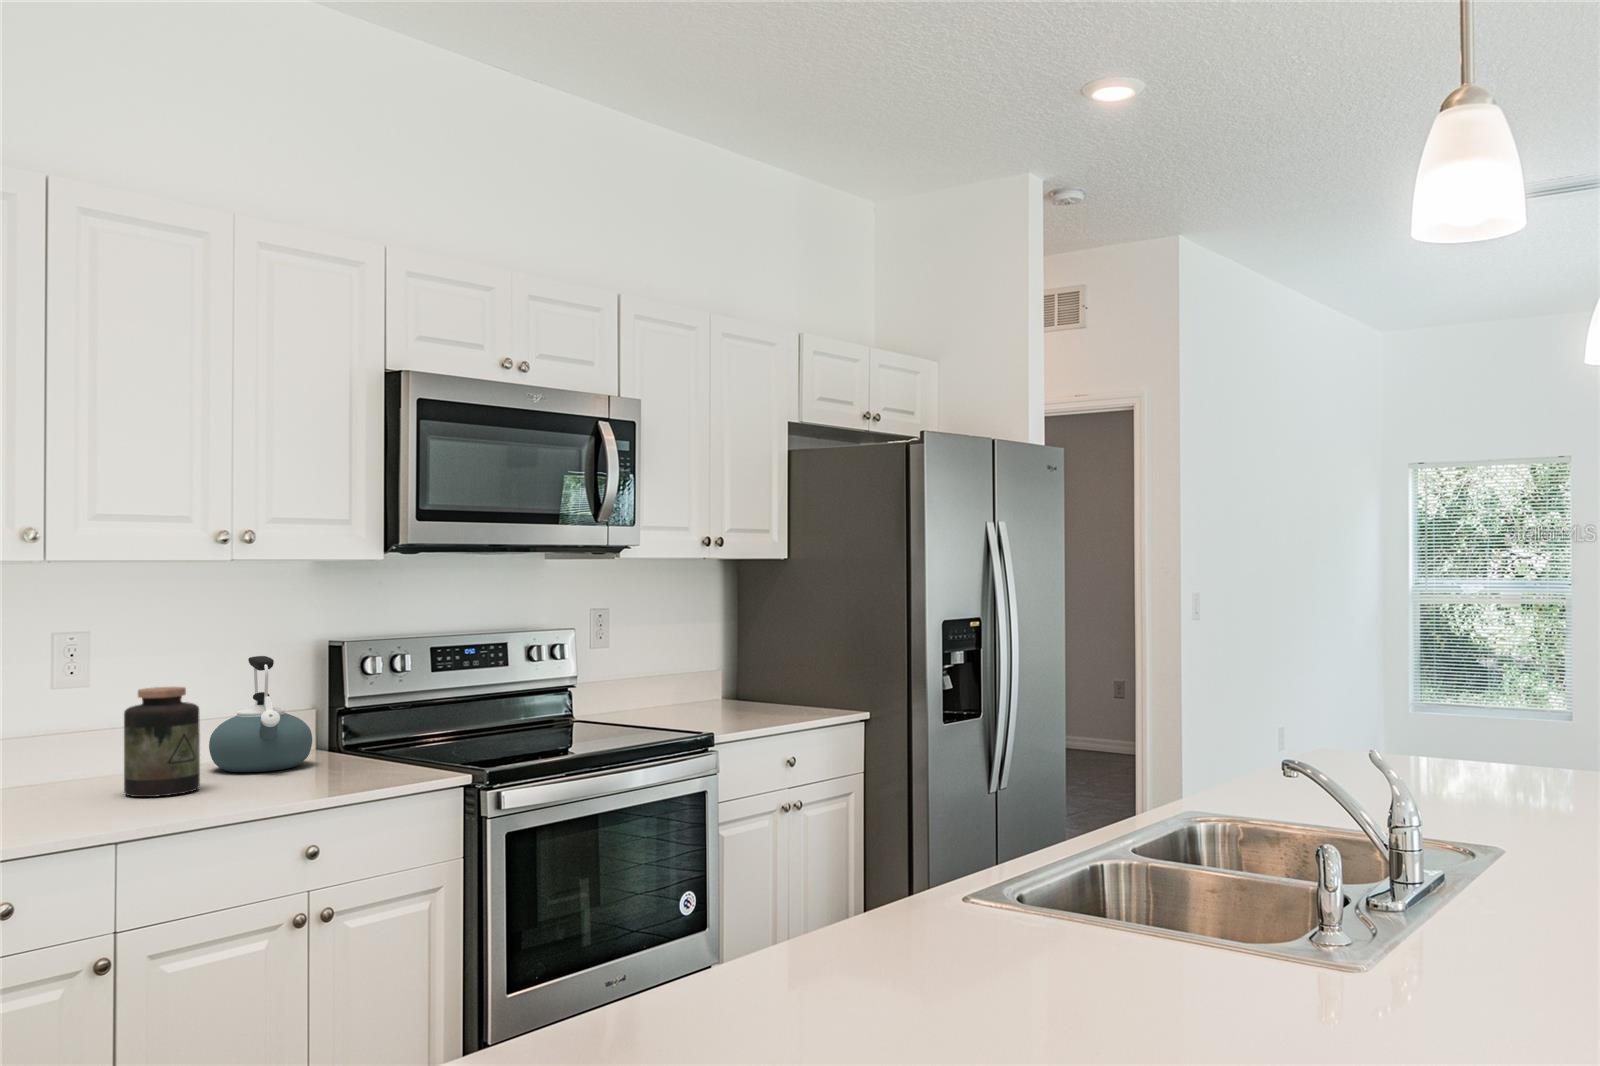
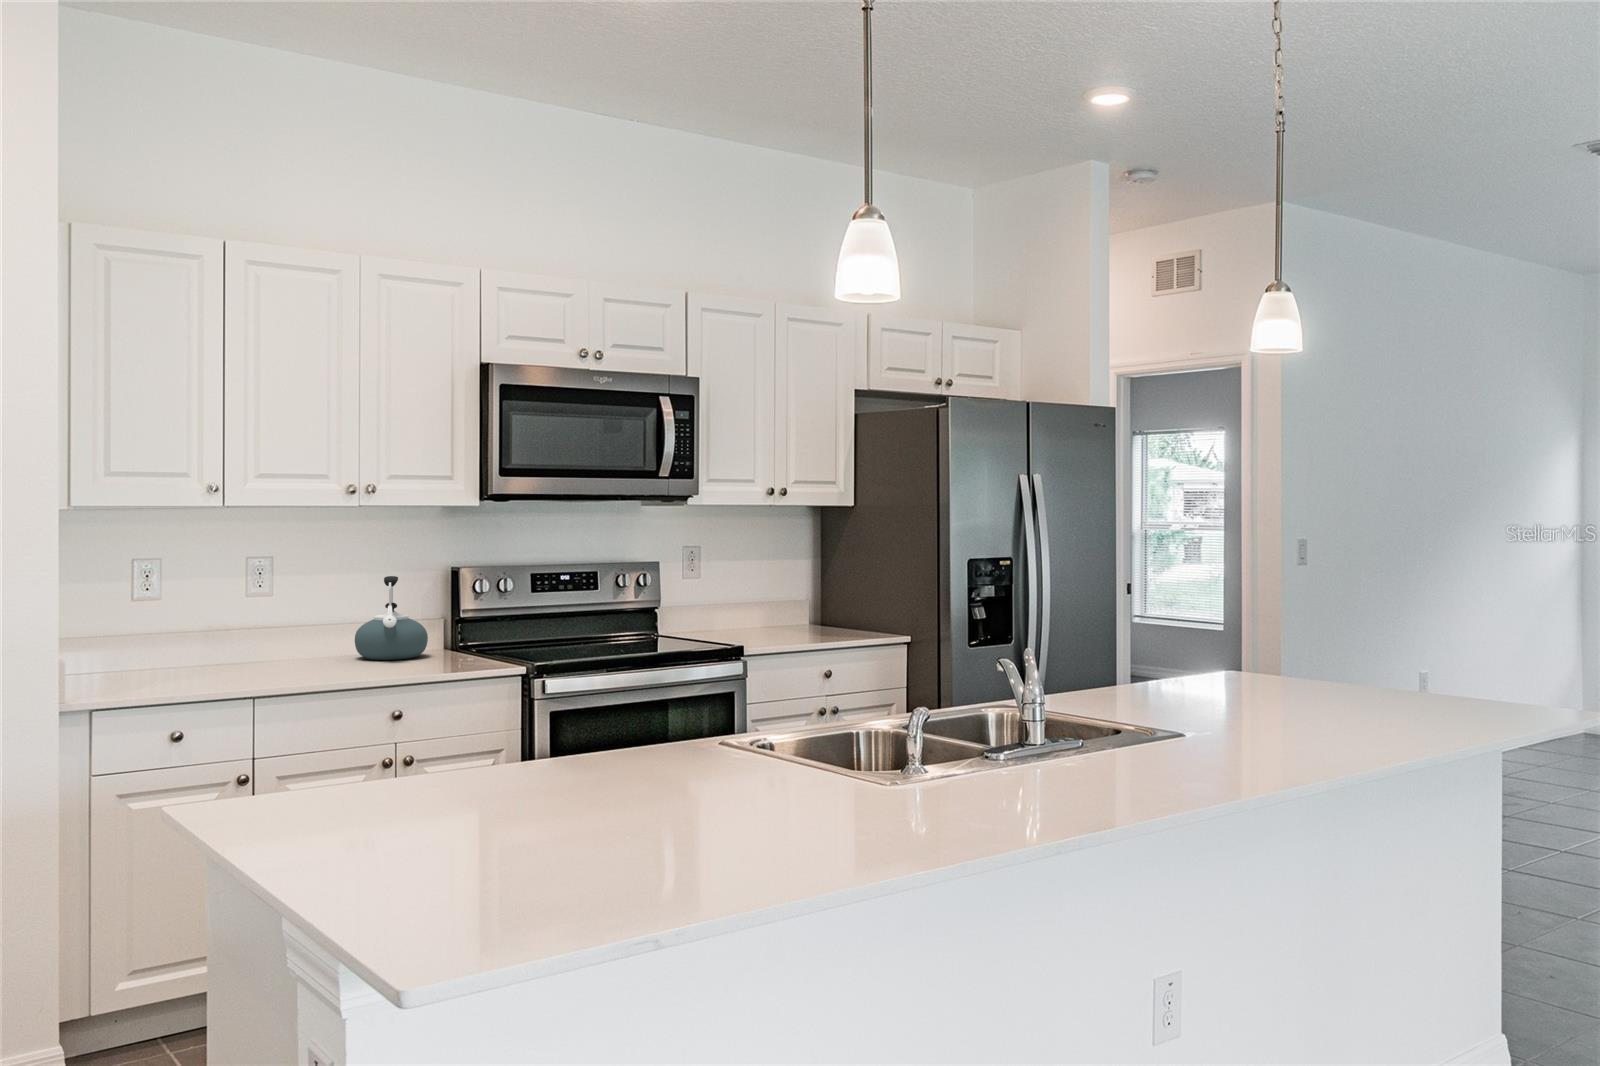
jar: present [124,687,200,797] -> none [282,596,334,672]

